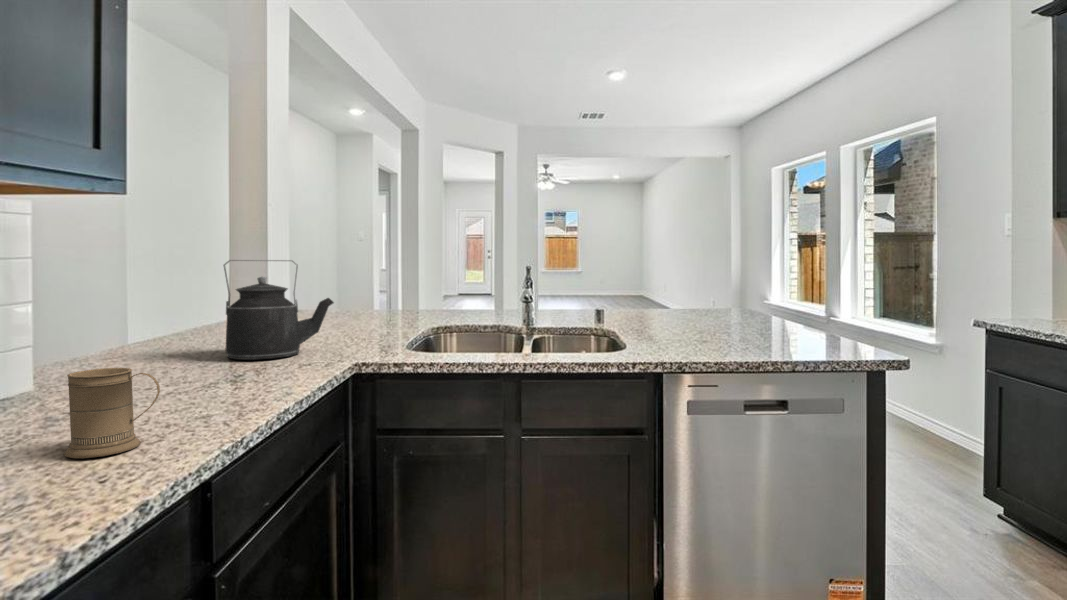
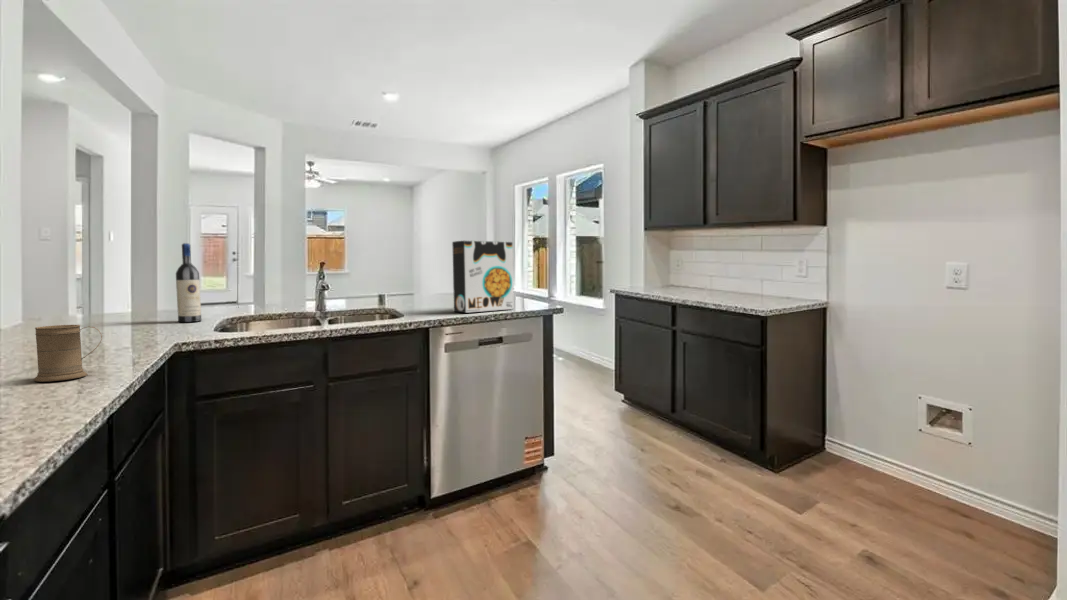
cereal box: none [701,239,798,349] -> present [452,241,514,313]
wine bottle: none [355,247,381,343] -> present [176,243,201,322]
kettle: present [223,260,334,360] -> none [59,254,164,336]

